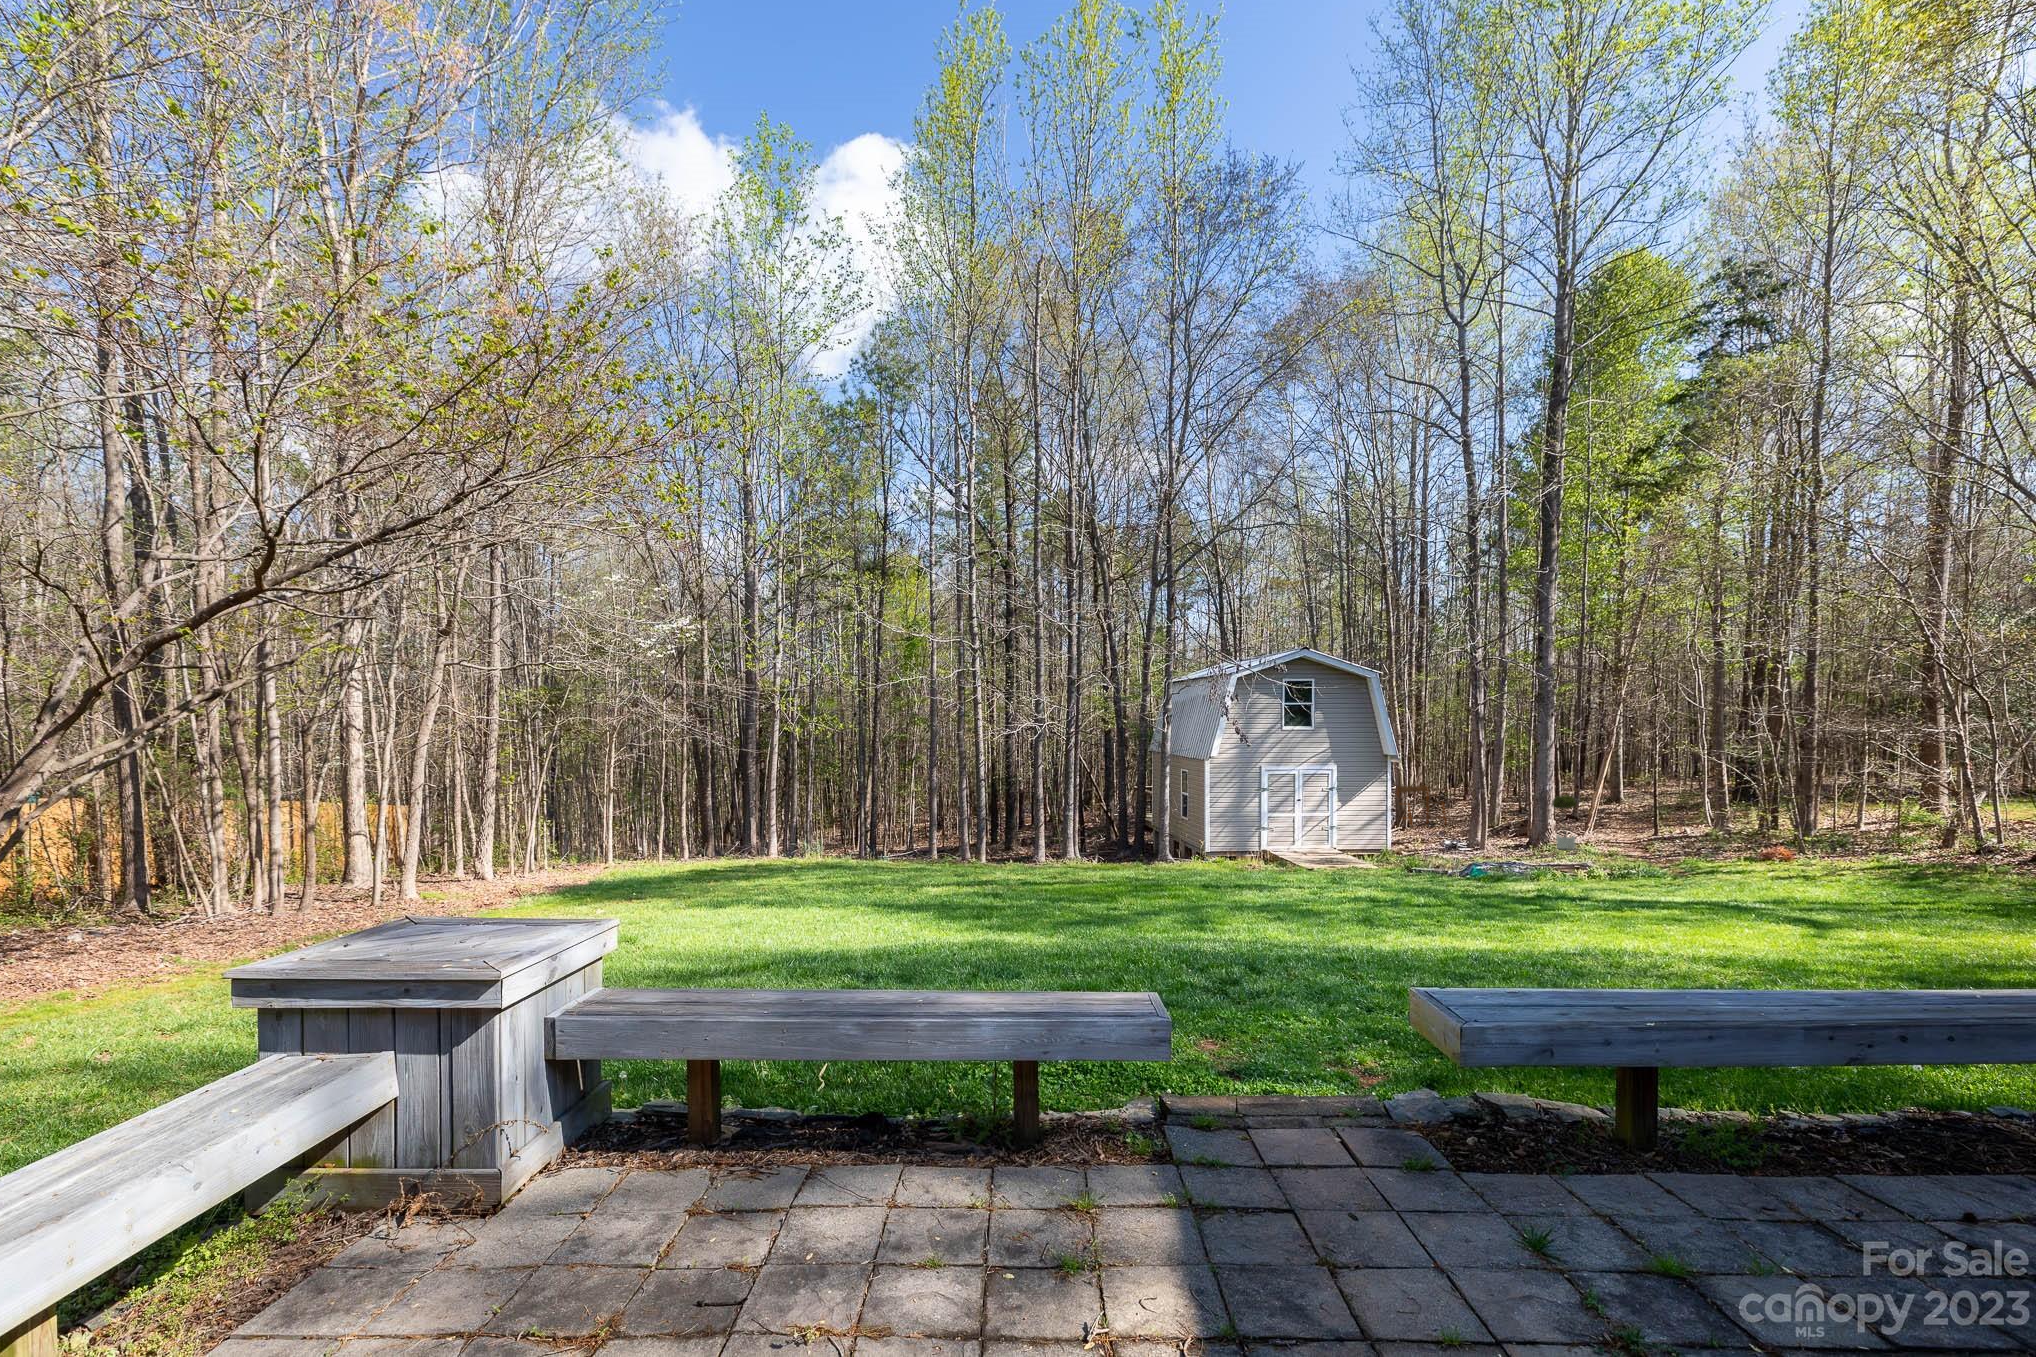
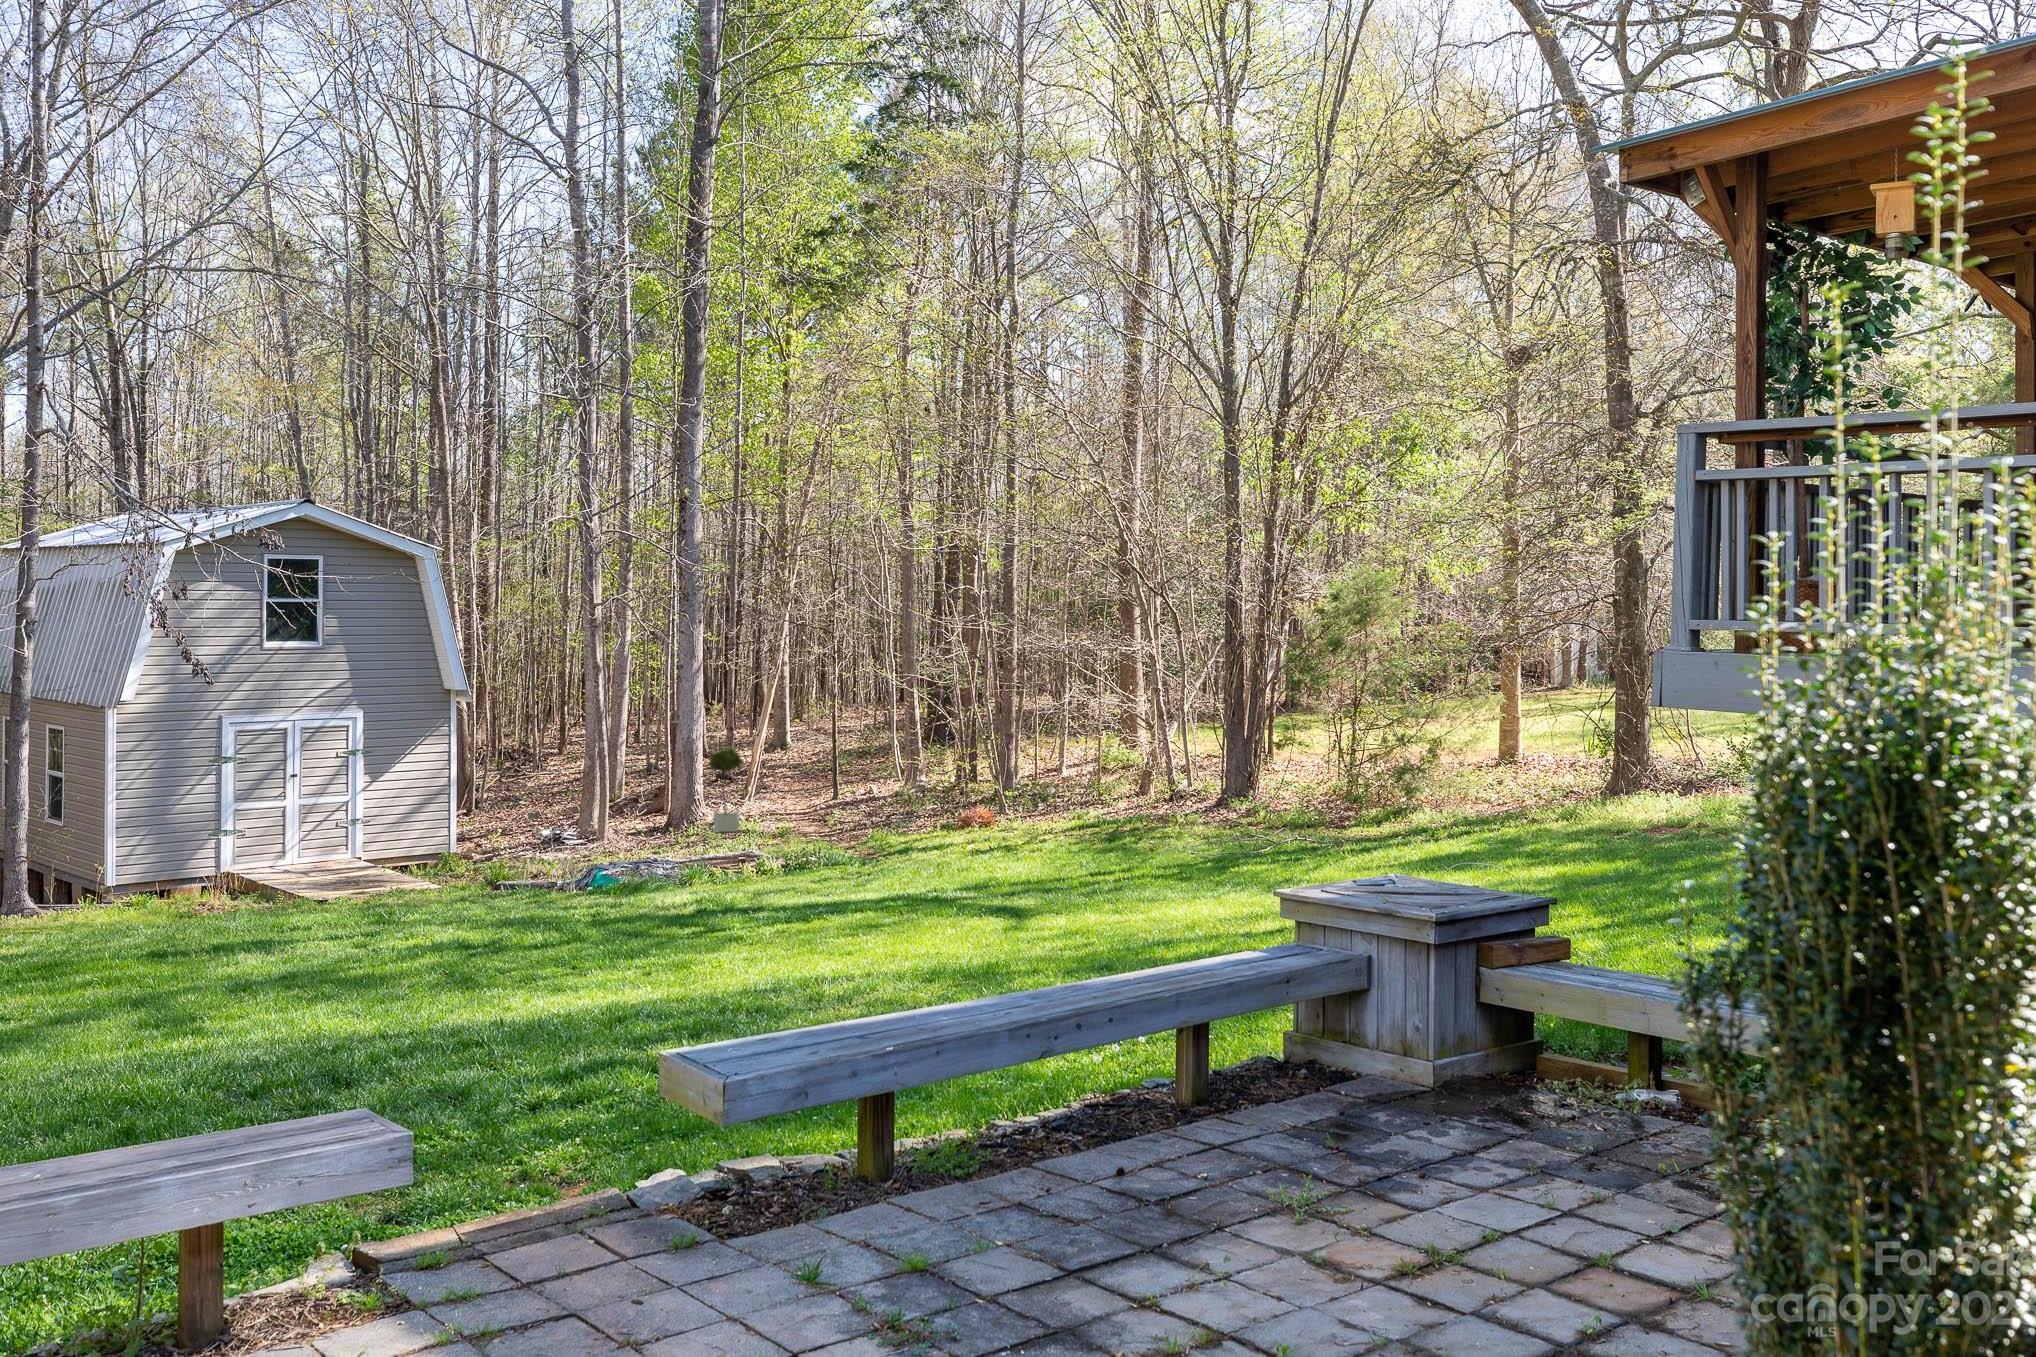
bench: present [1397,785,1447,826] -> none [457,735,543,809]

